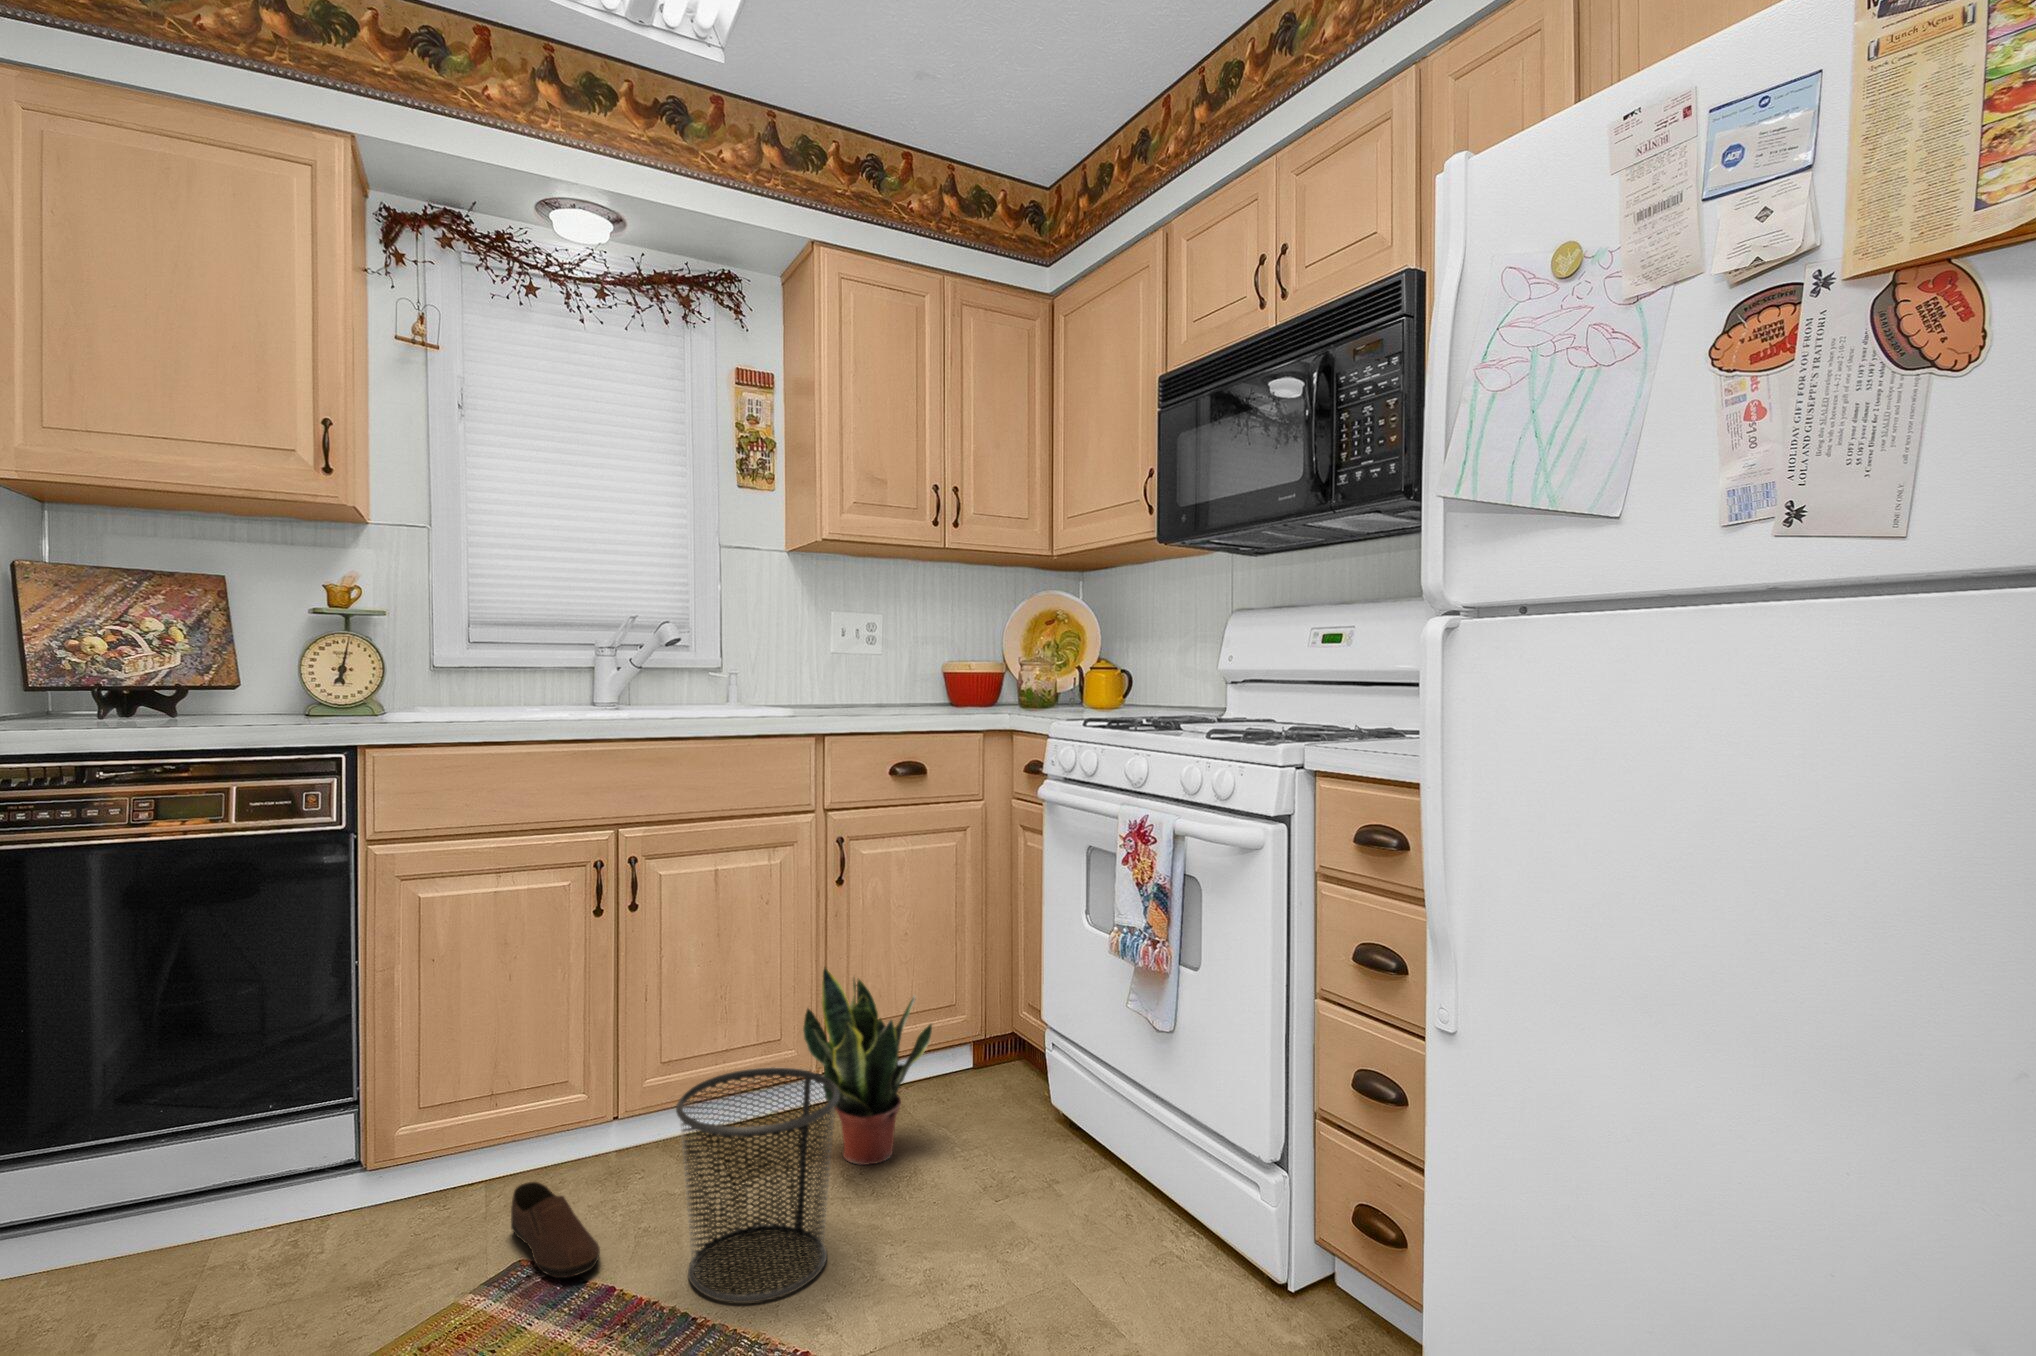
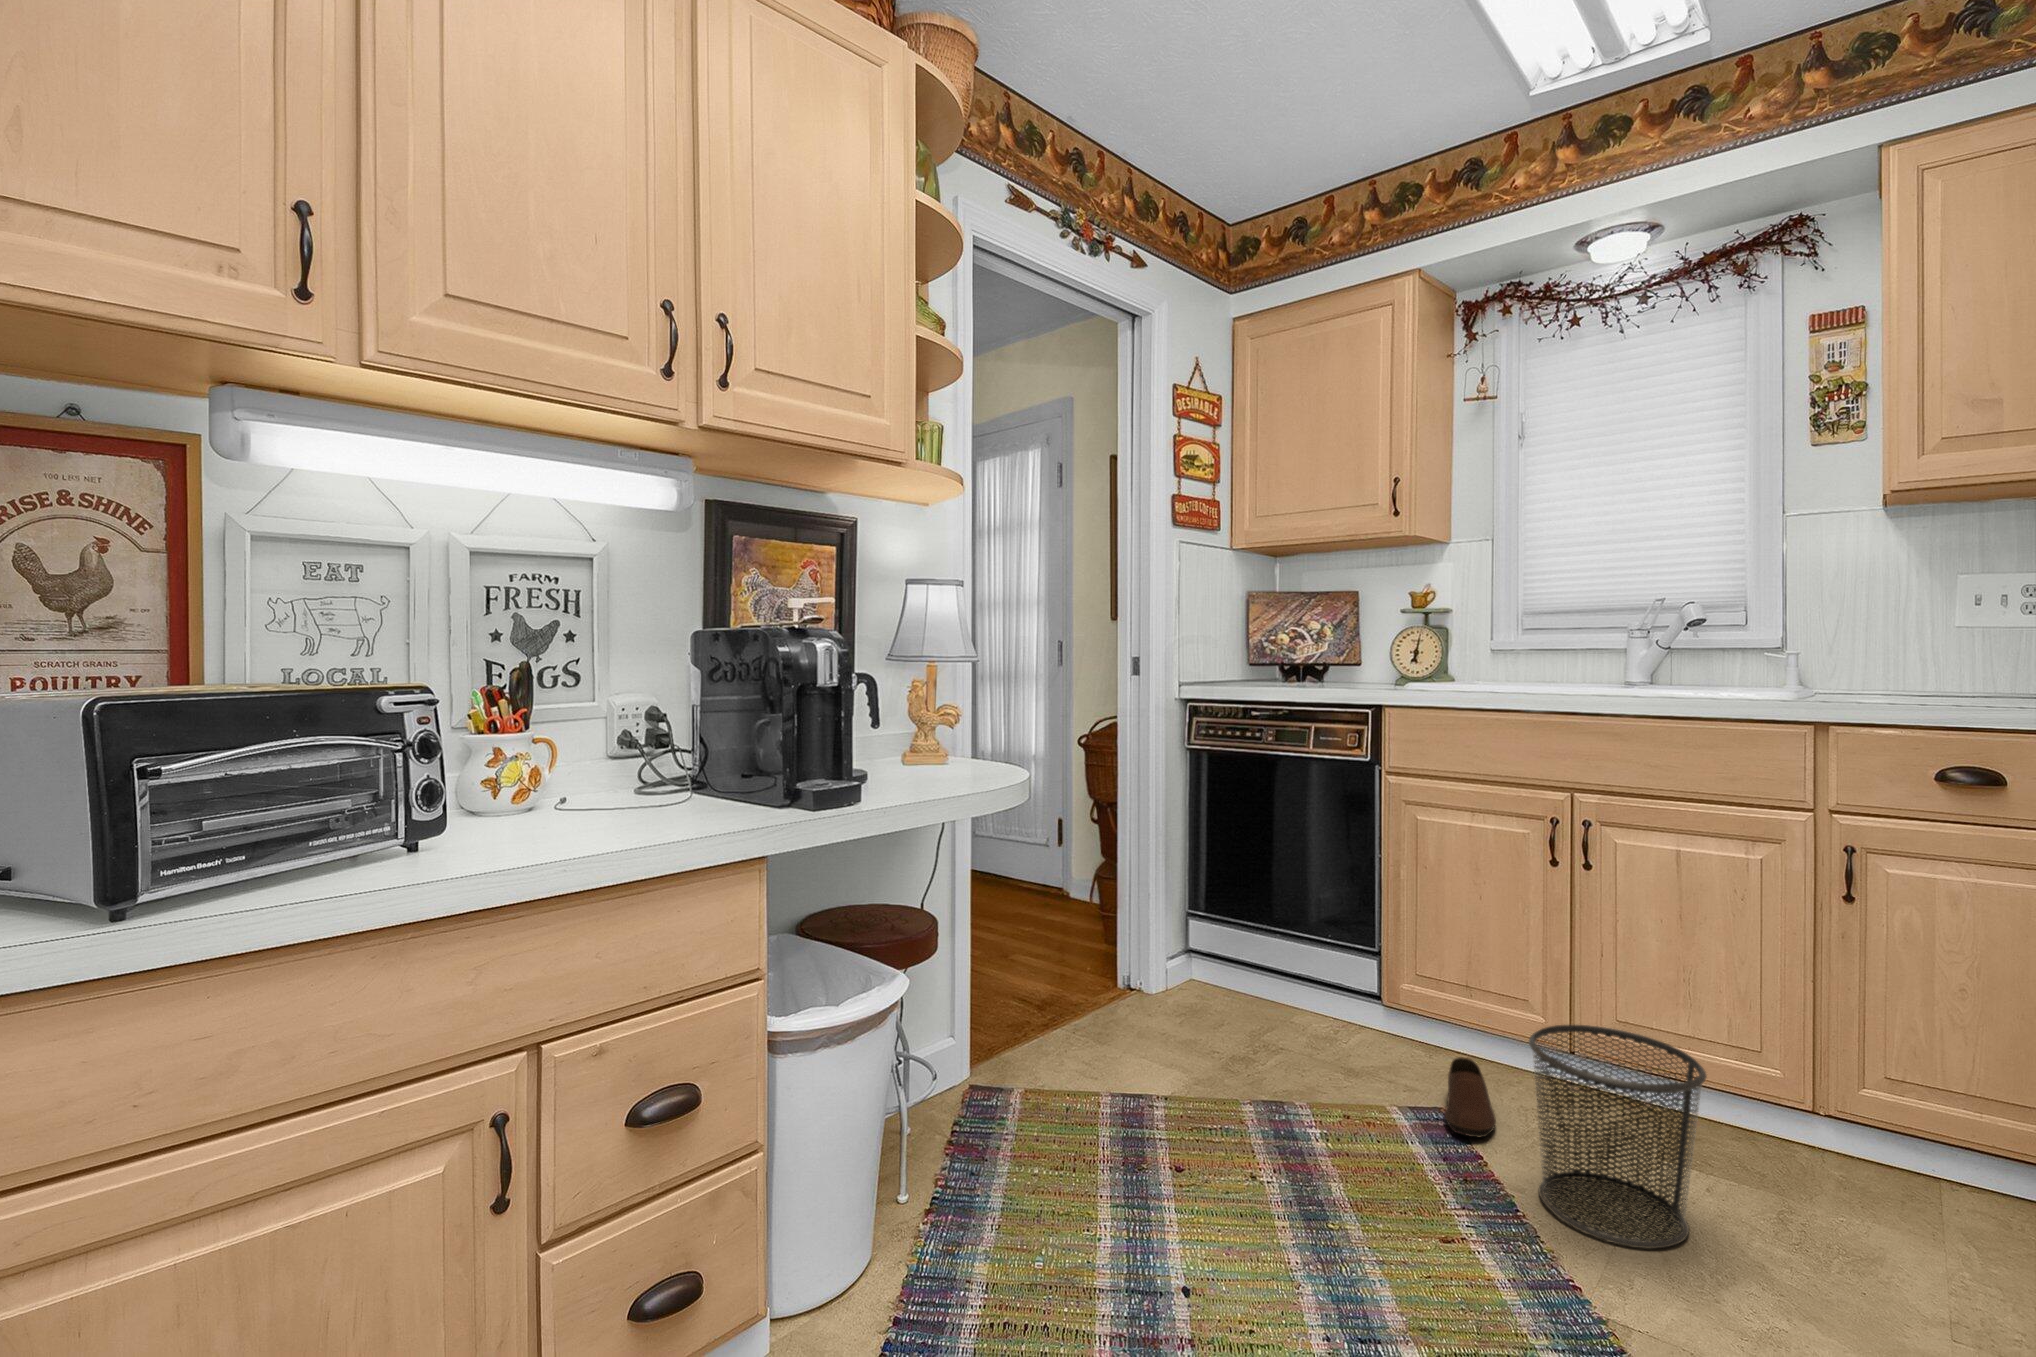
potted plant: present [803,968,932,1165] -> none [1761,972,1943,1219]

